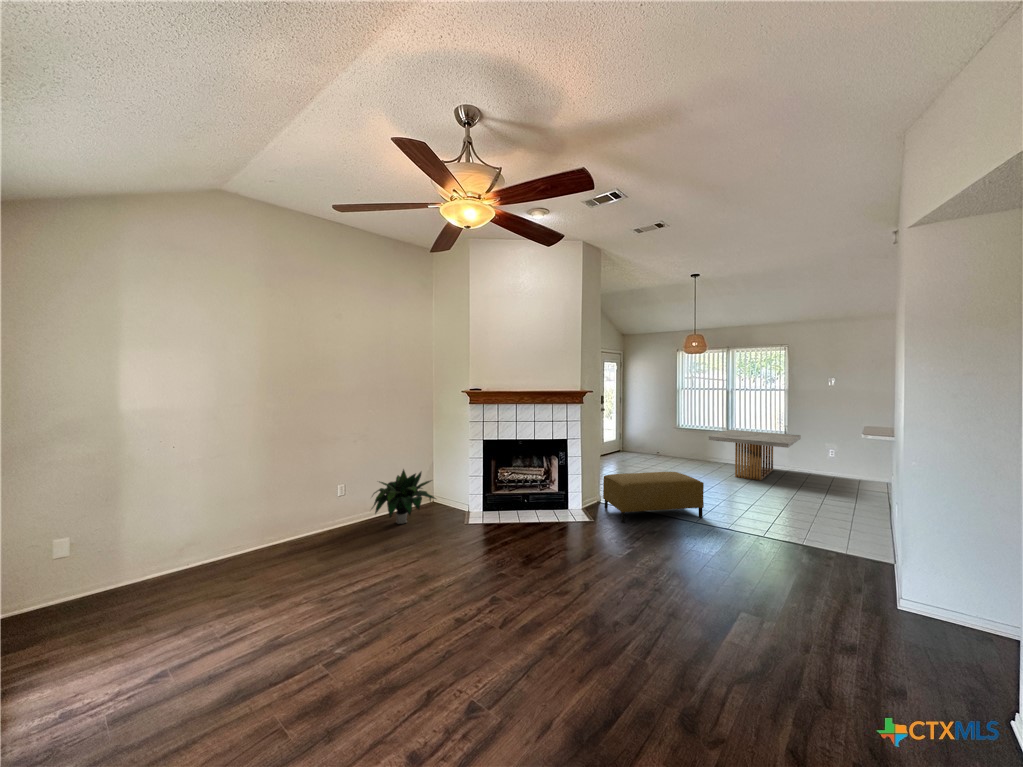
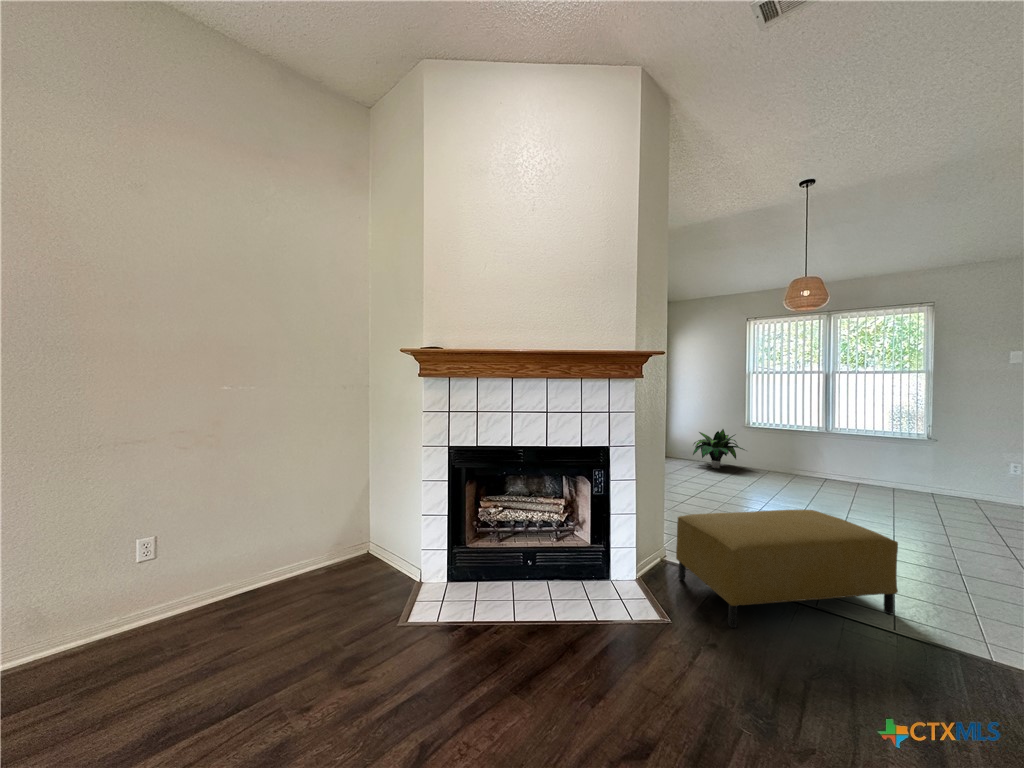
coffee table: present [709,430,801,481] -> none [817,430,975,513]
potted plant: present [373,469,436,524] -> present [693,429,745,468]

